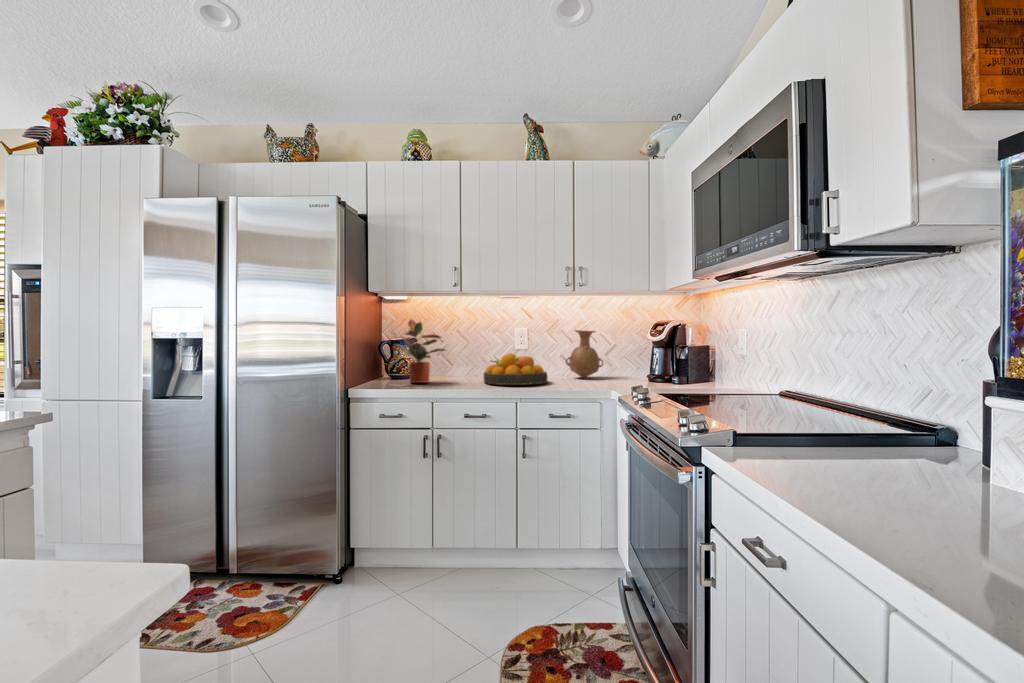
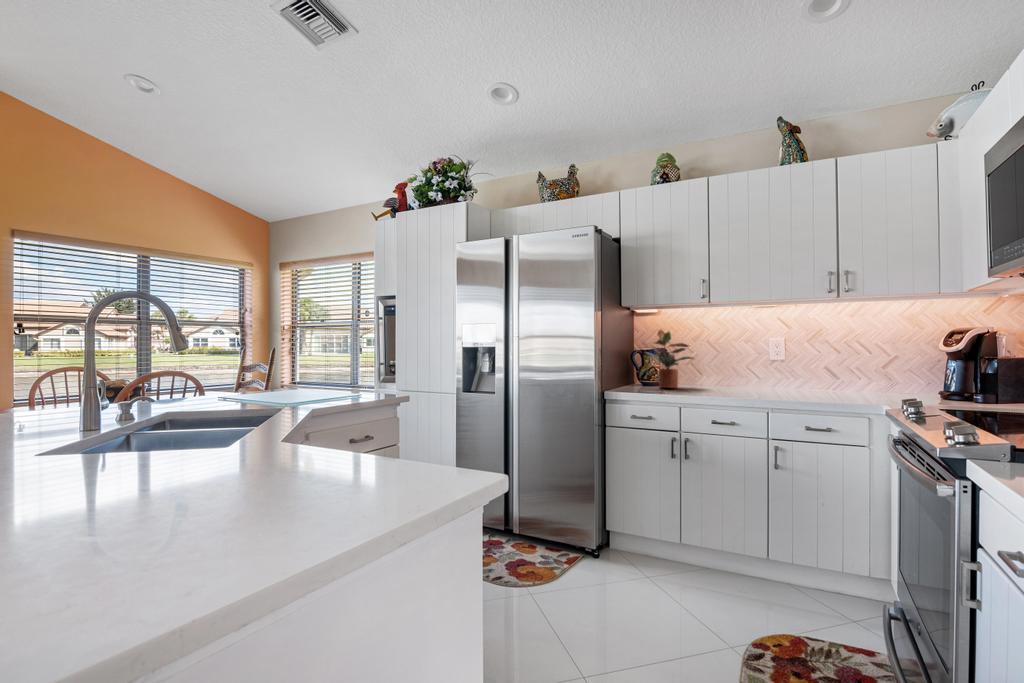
vase: present [566,330,603,378] -> none [828,338,876,390]
fruit bowl: present [484,353,548,385] -> none [732,362,804,394]

